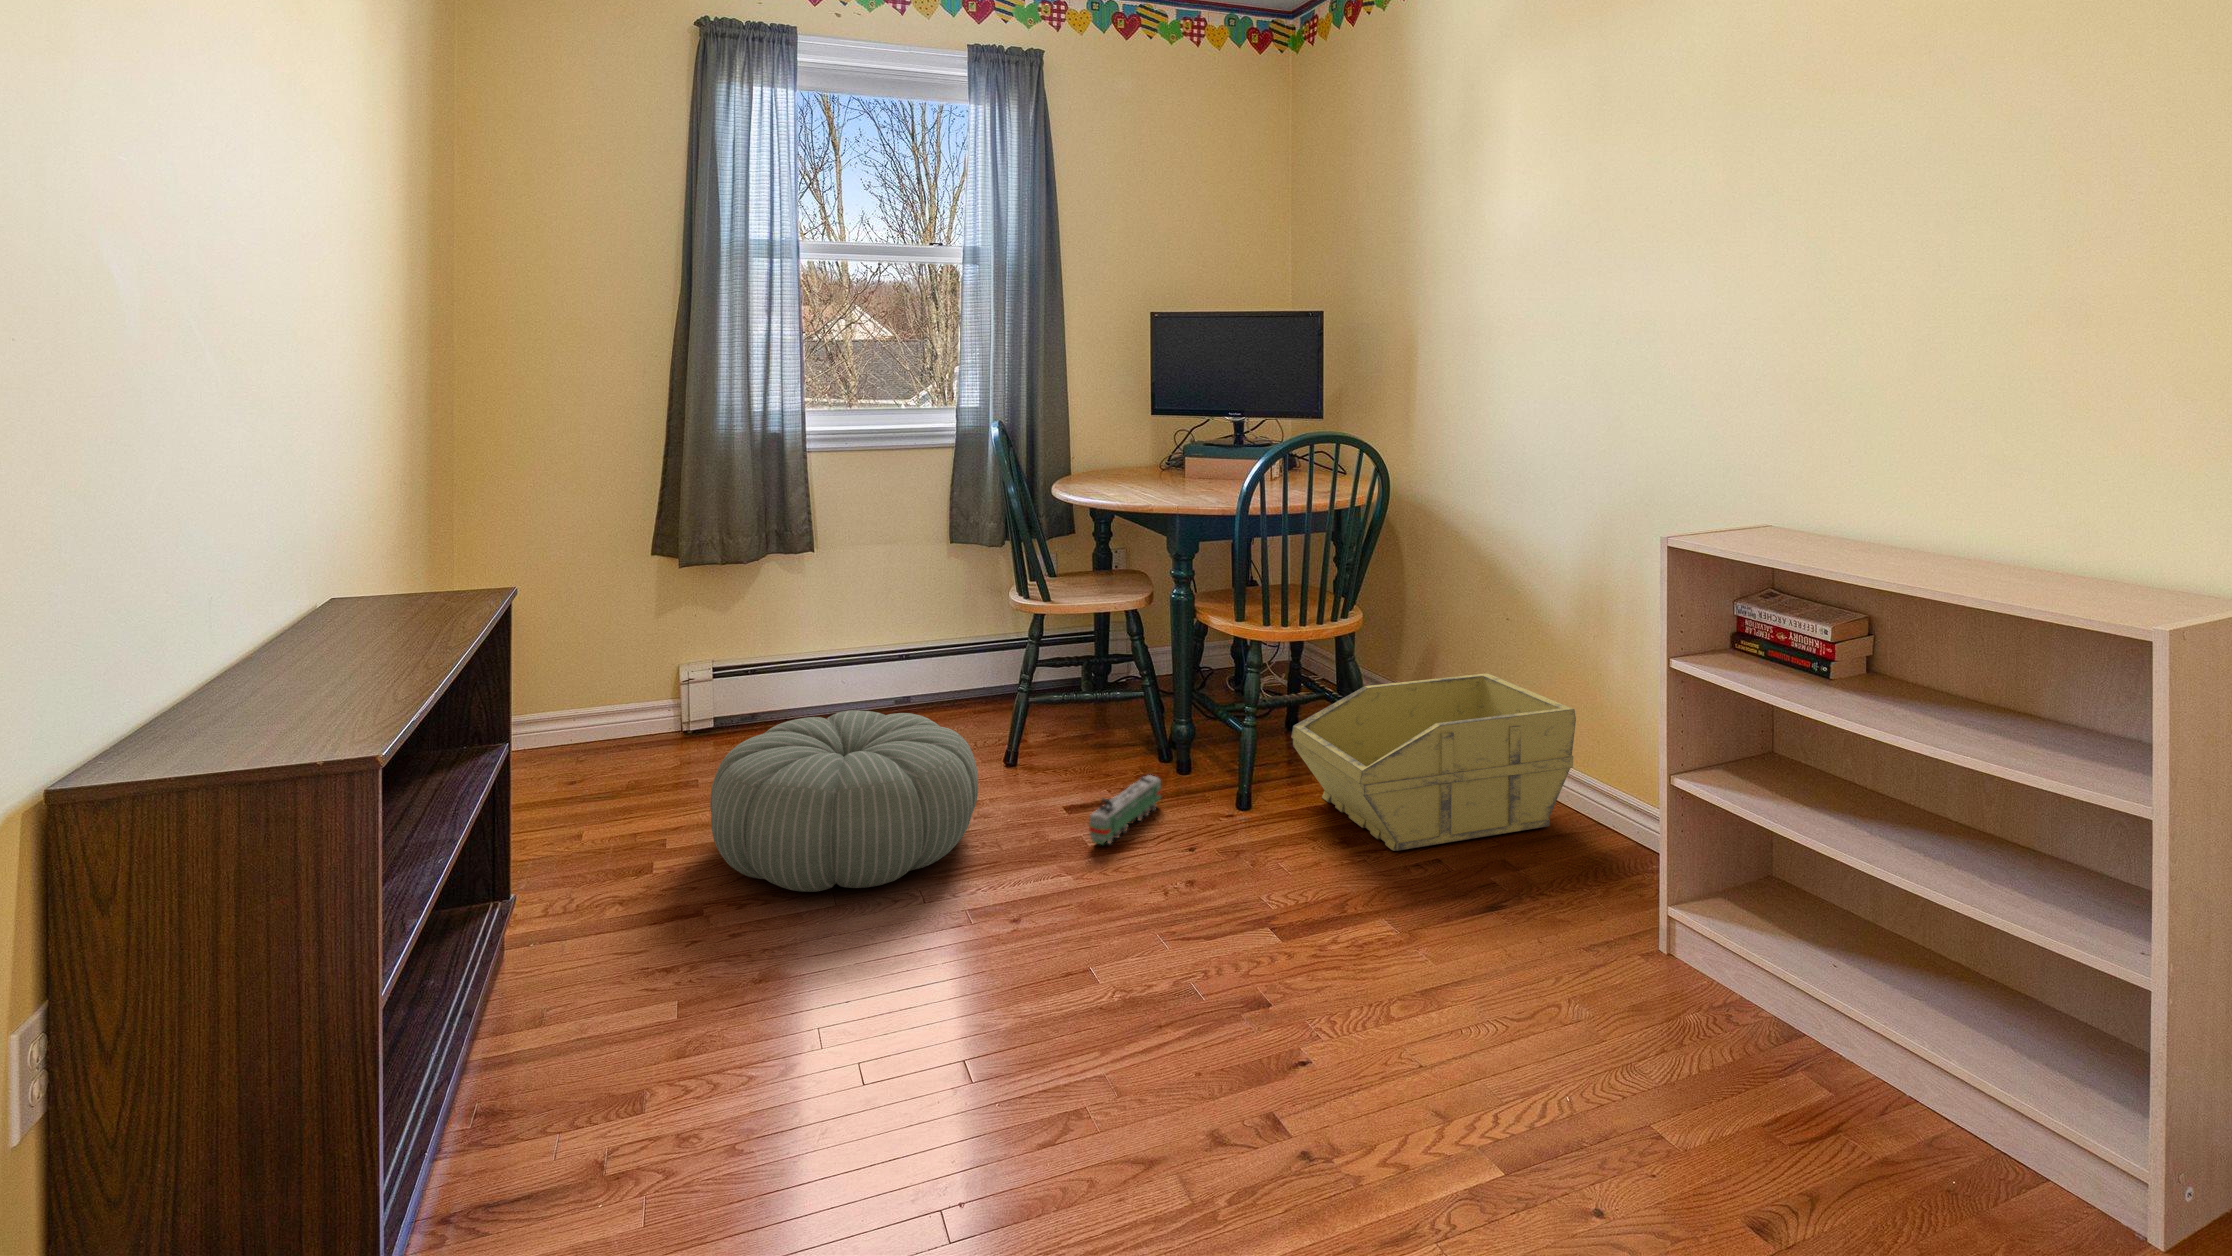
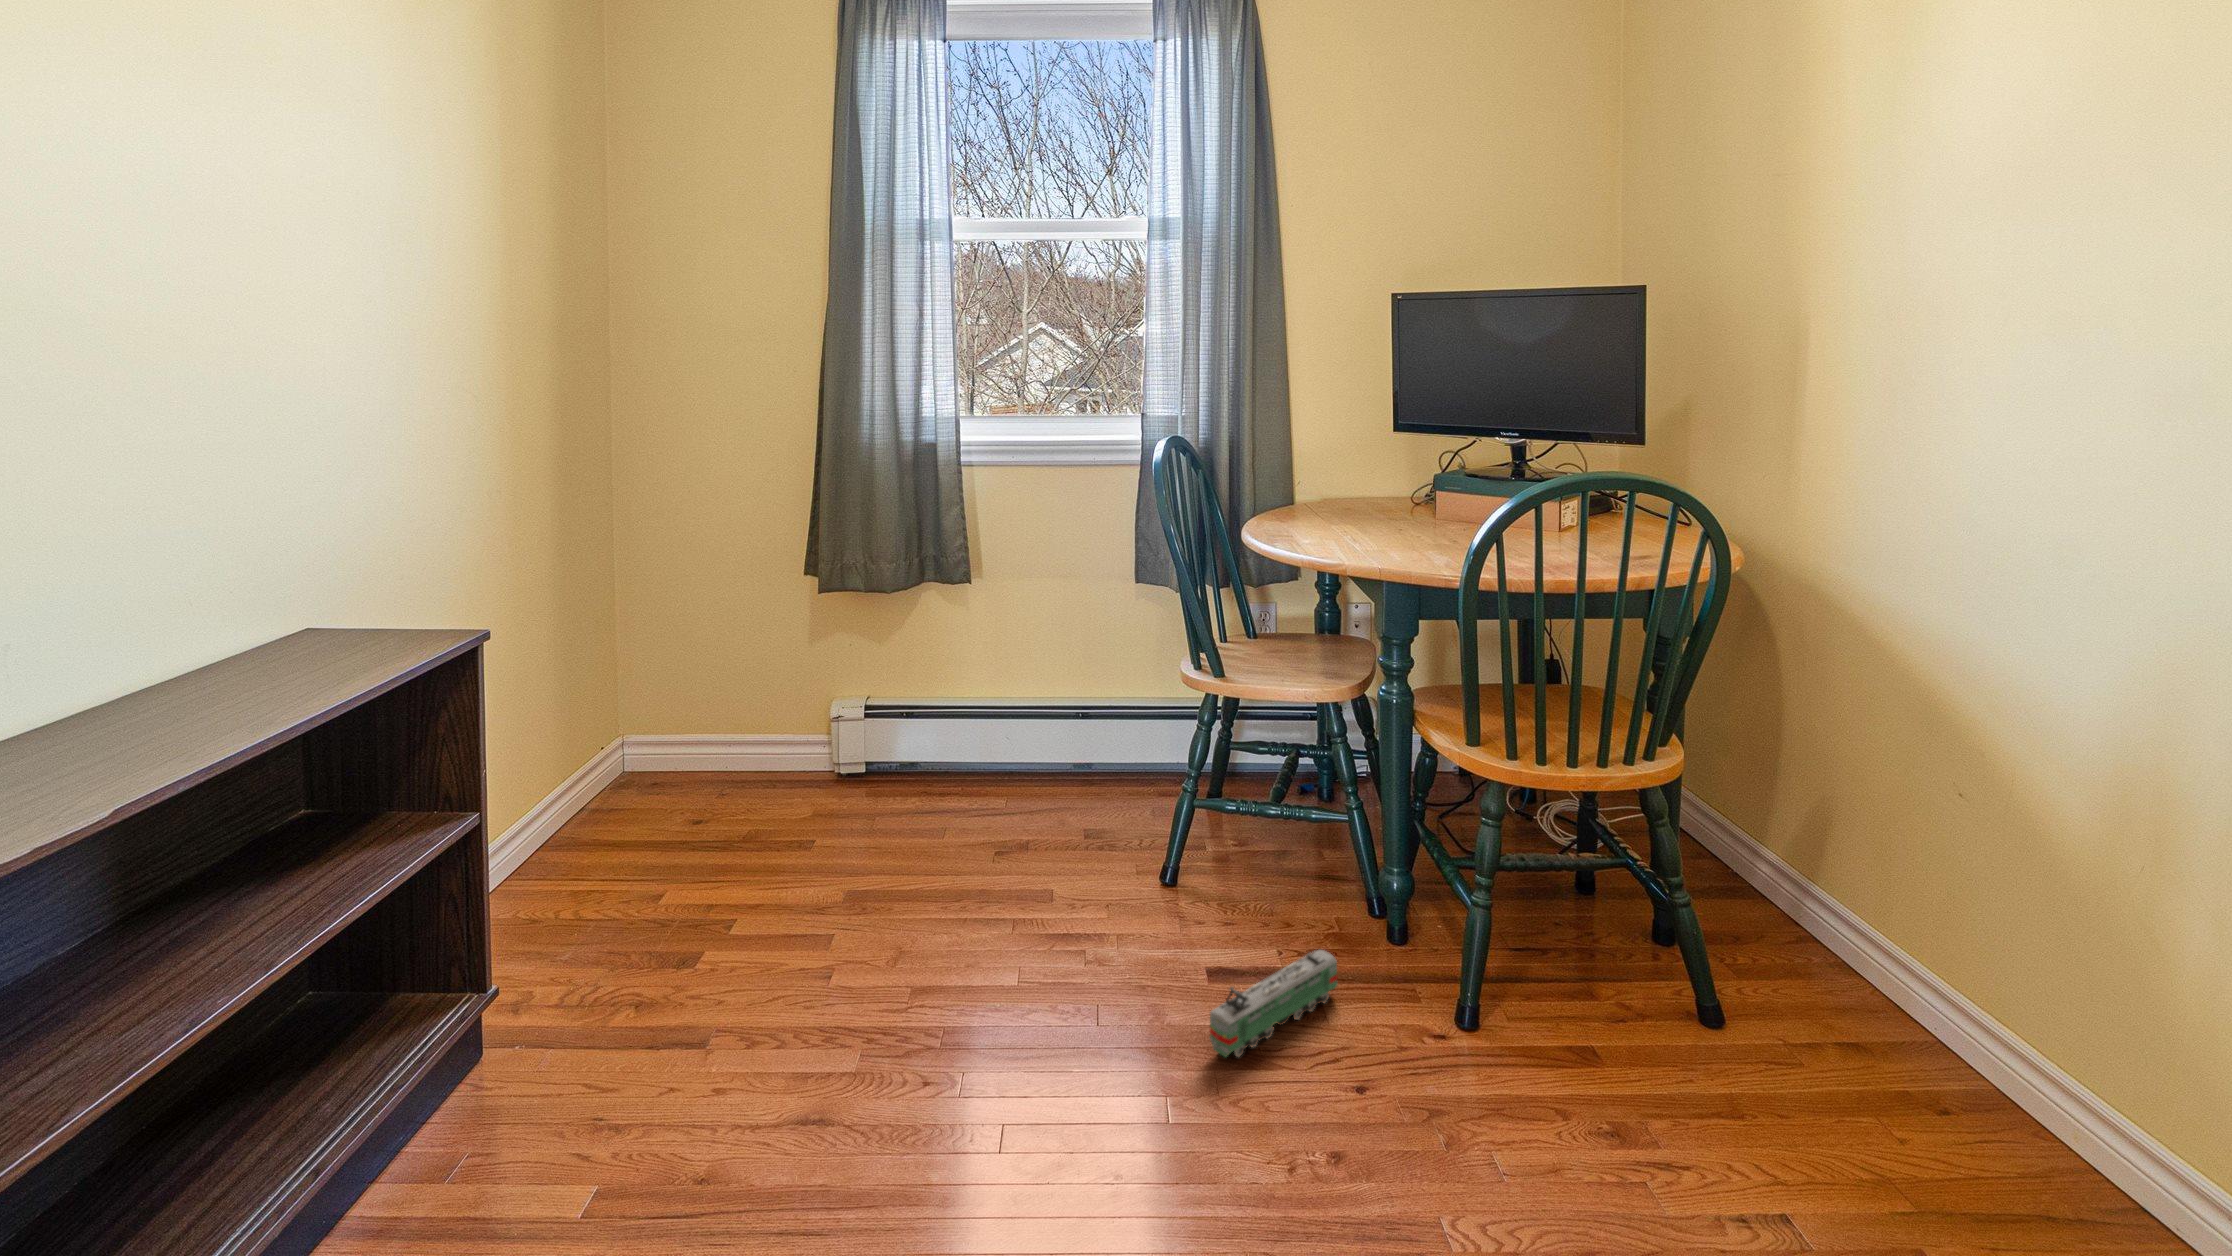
storage bin: present [1291,673,1576,851] -> none [1538,870,2066,1182]
pouf: present [710,711,978,892] -> none [734,803,1077,1070]

